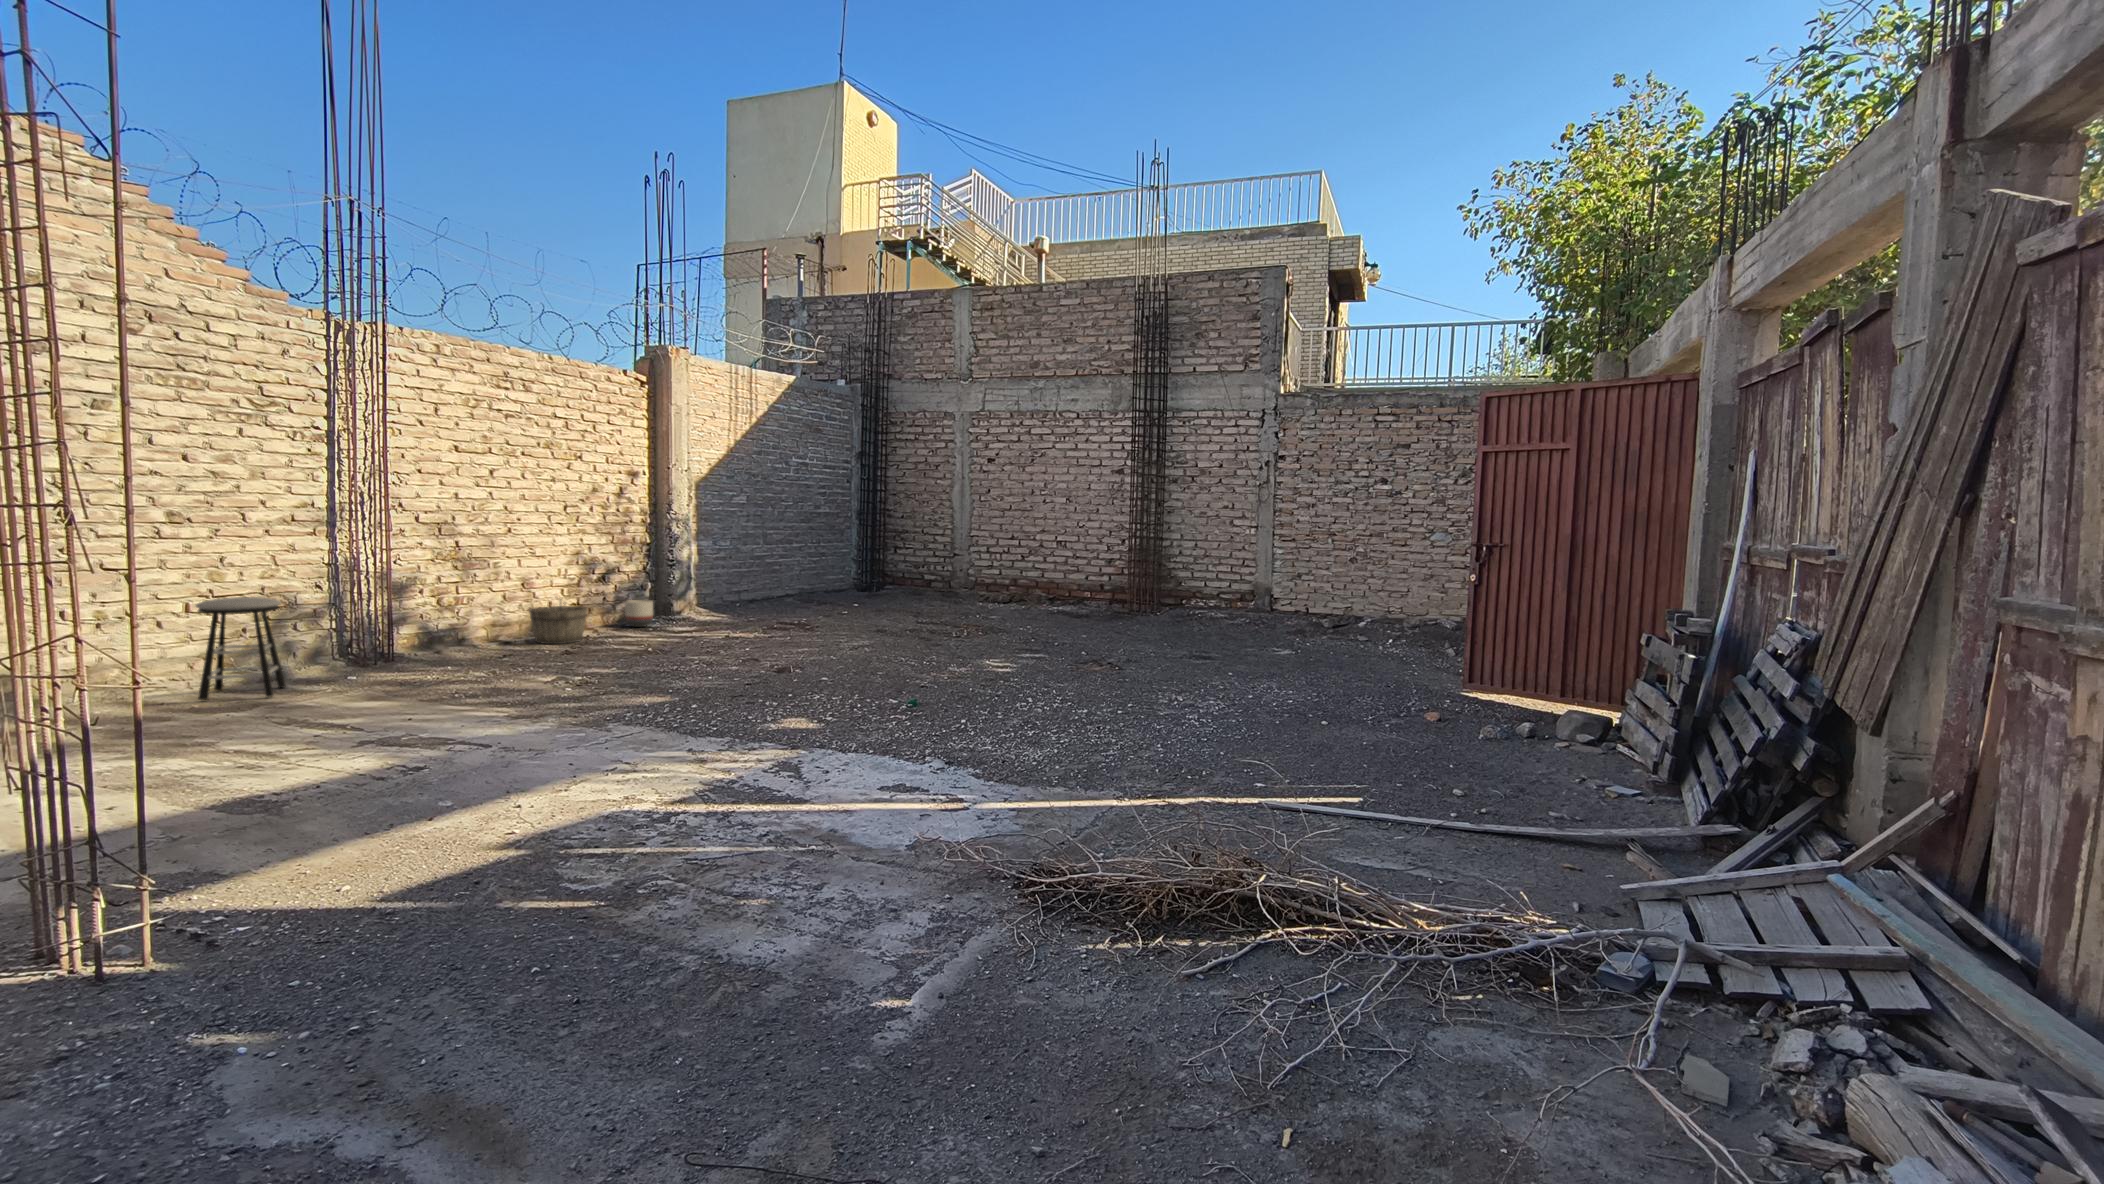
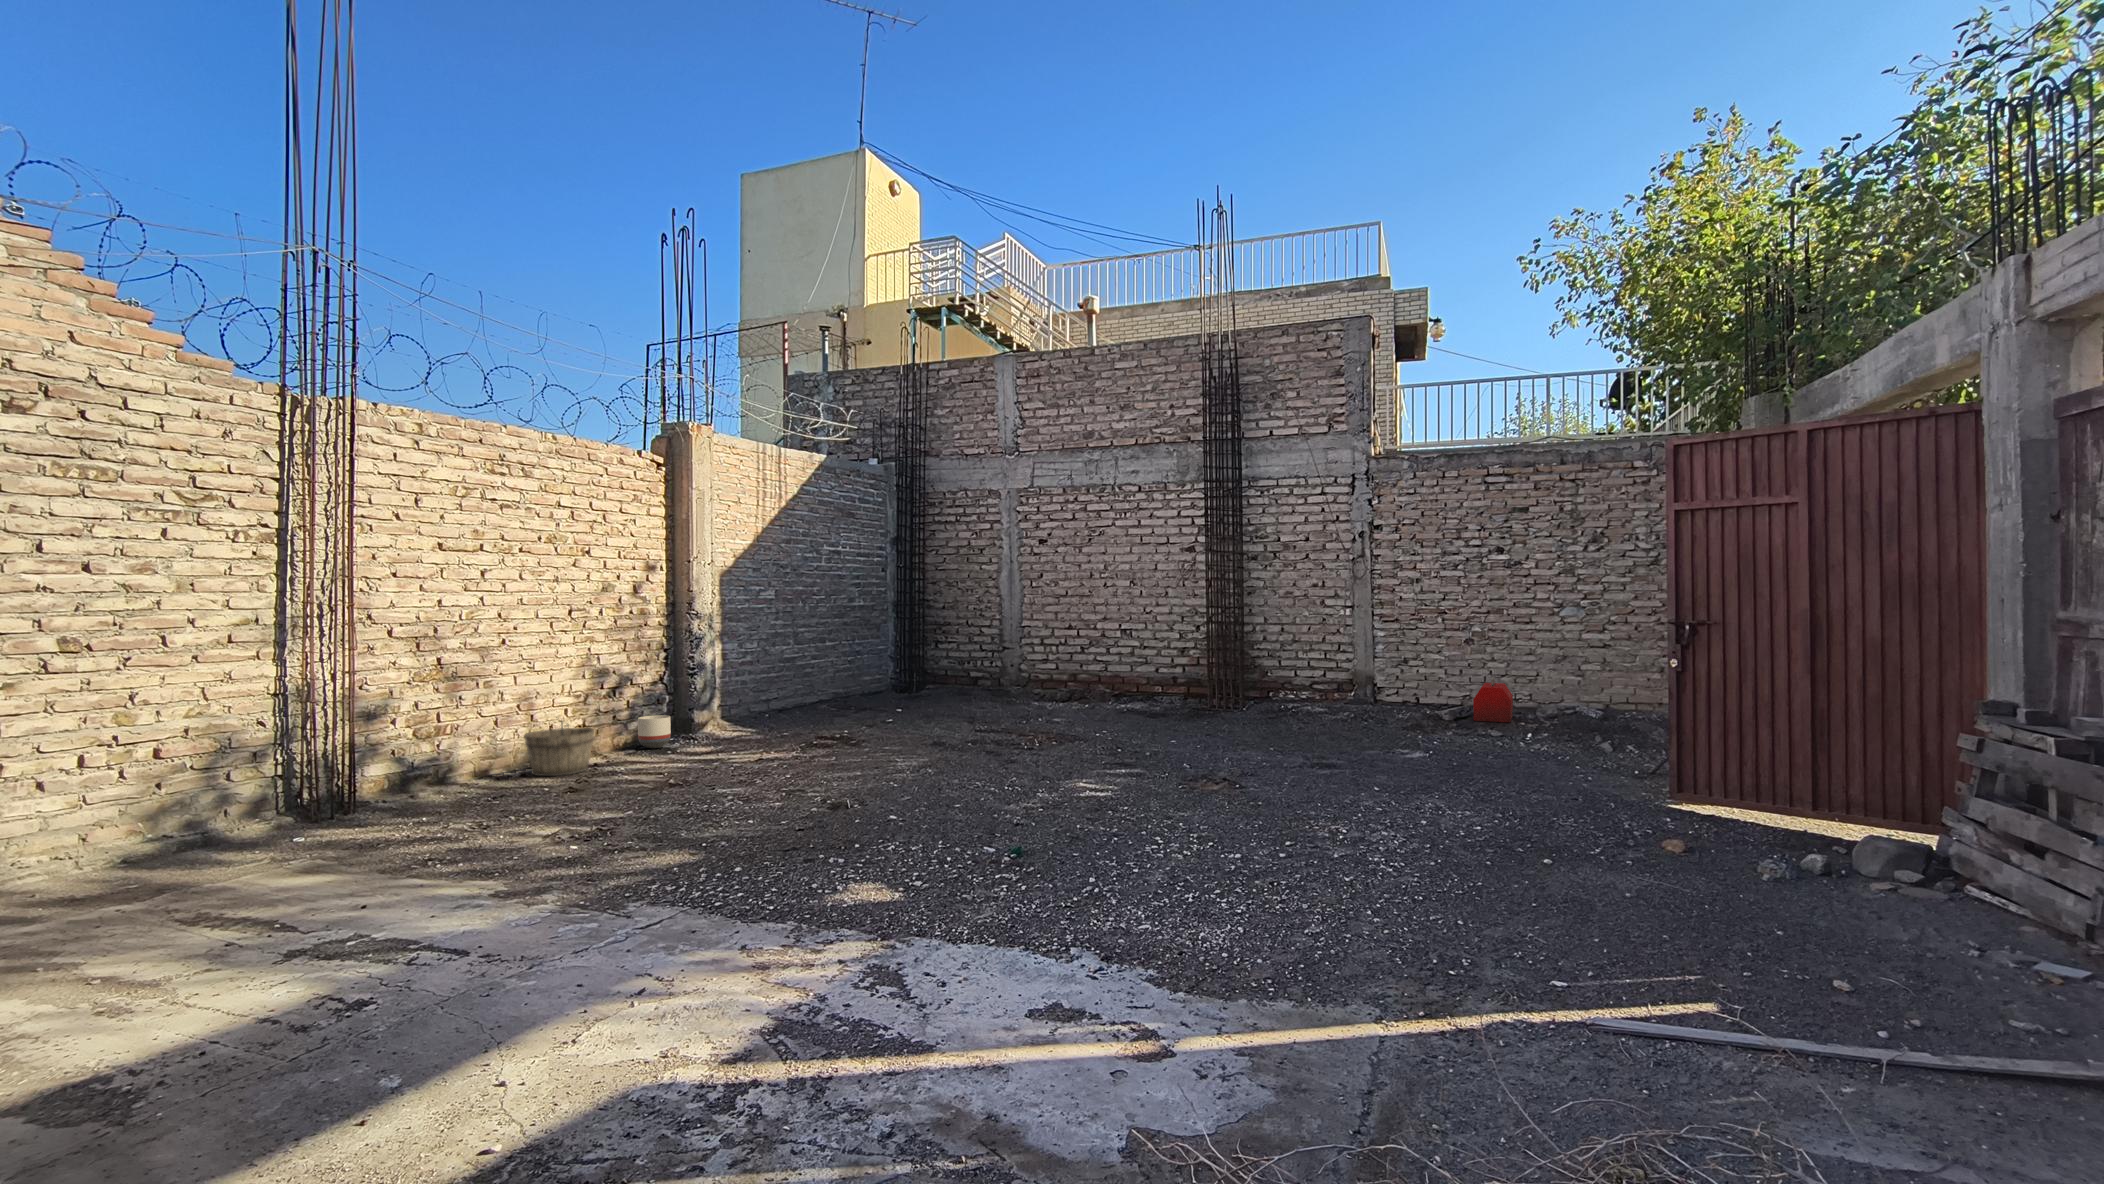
toolbox: none [1348,591,1386,630] -> present [1473,677,1513,722]
stool: present [196,597,286,700] -> none [88,743,211,883]

